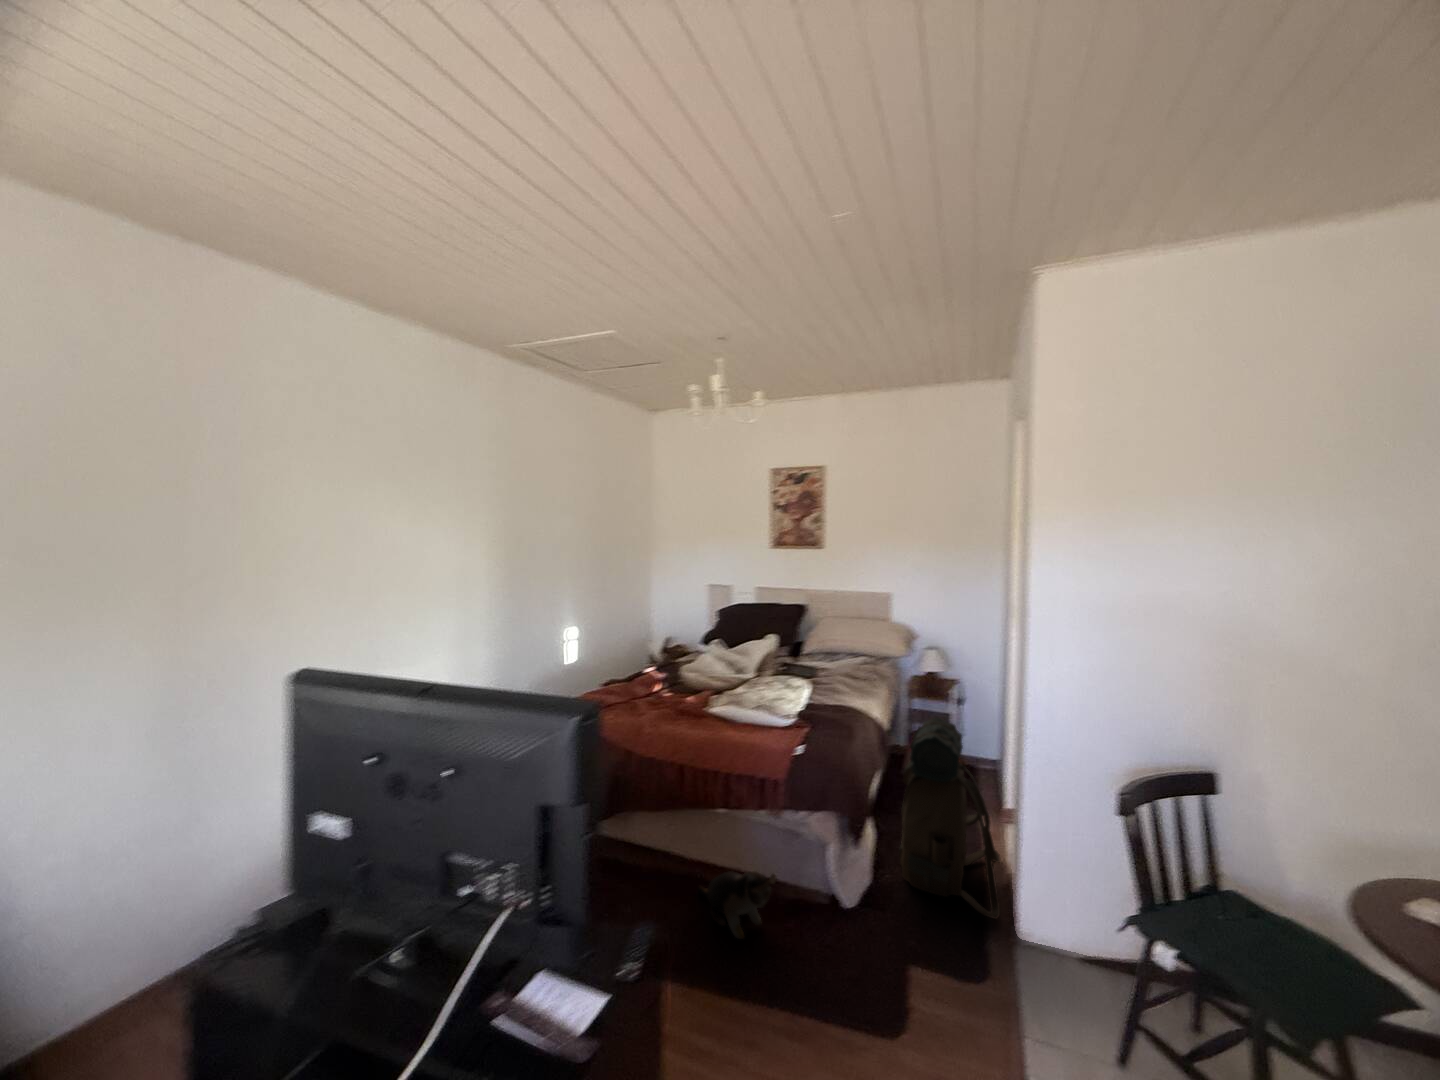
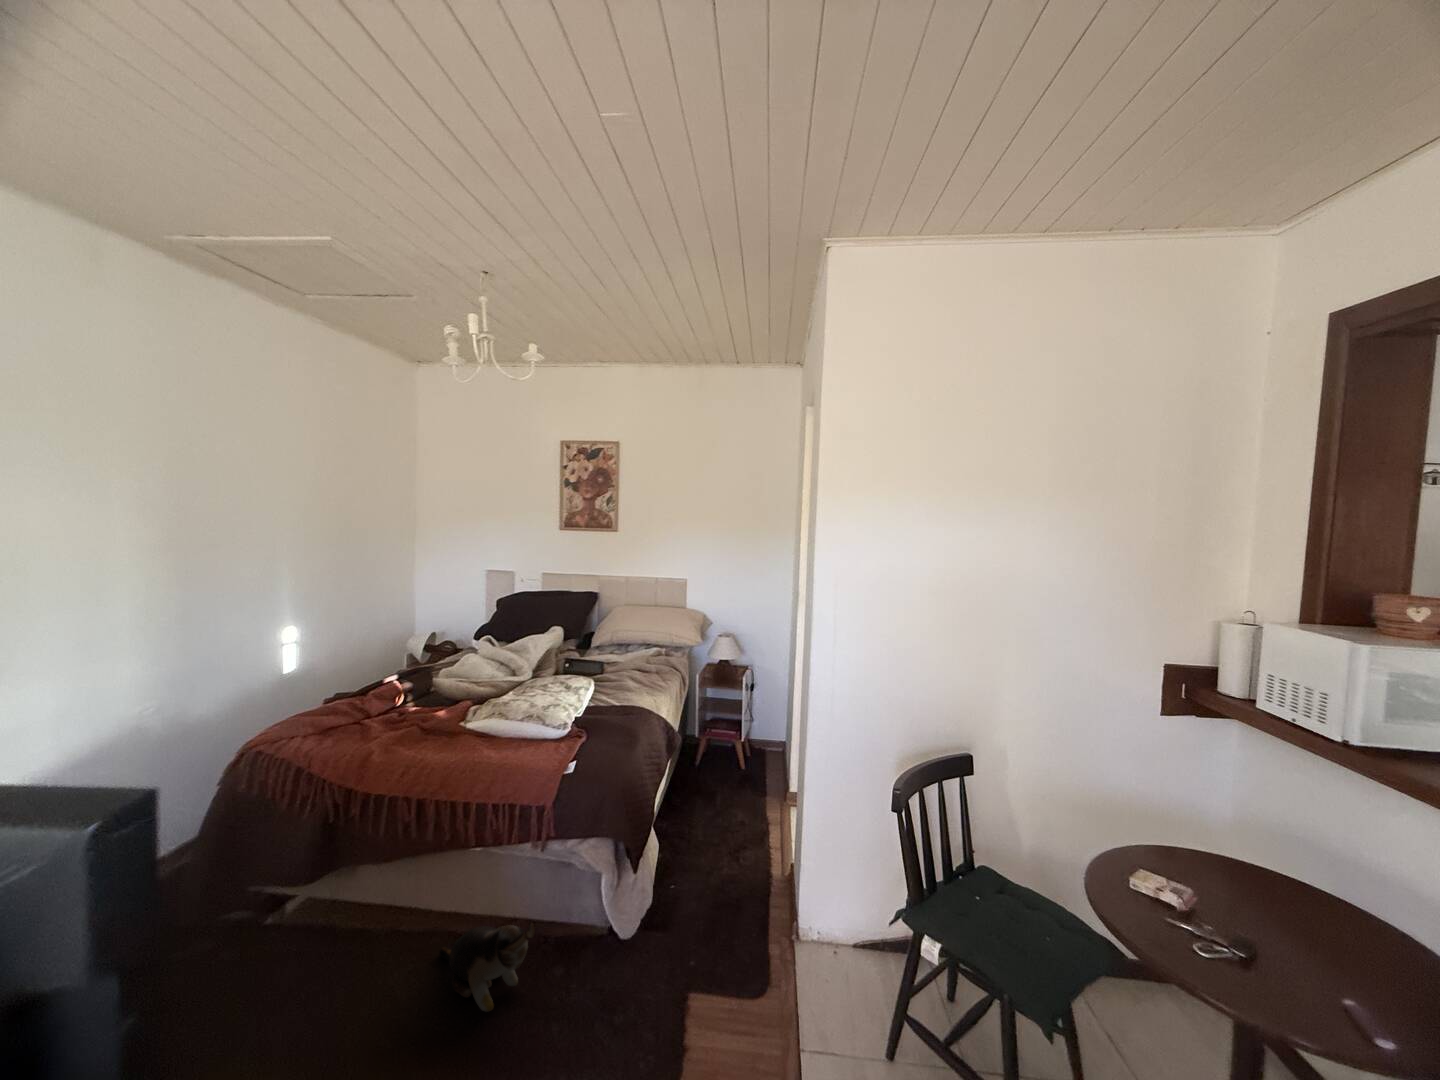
backpack: present [899,718,1000,919] -> none [683,711,783,919]

